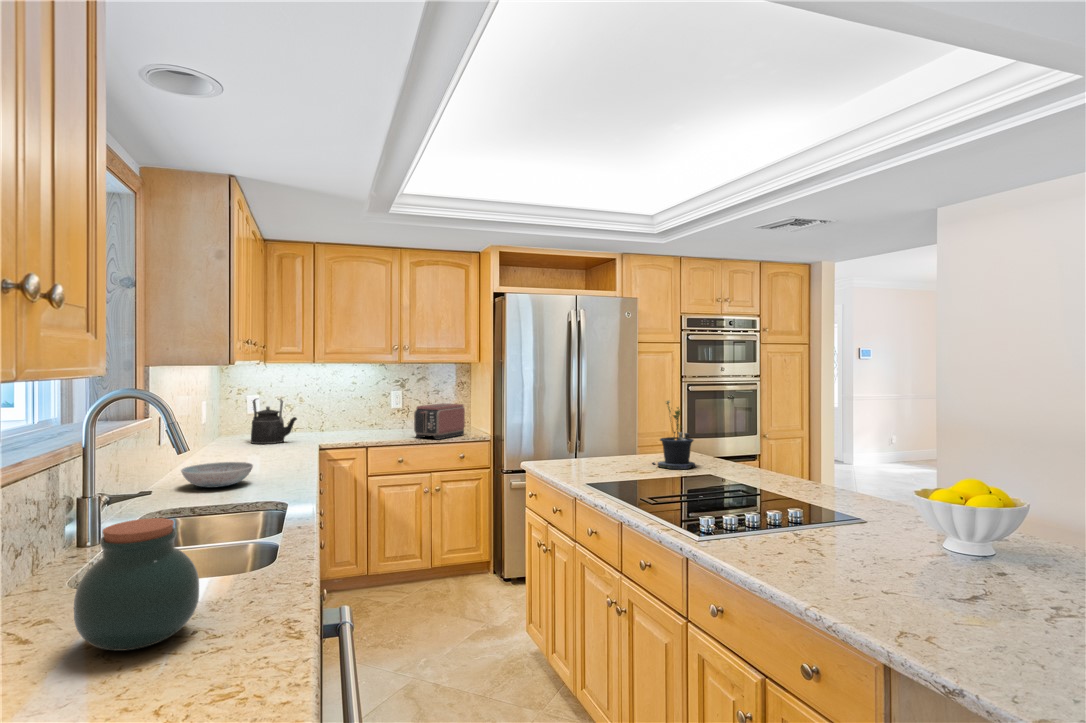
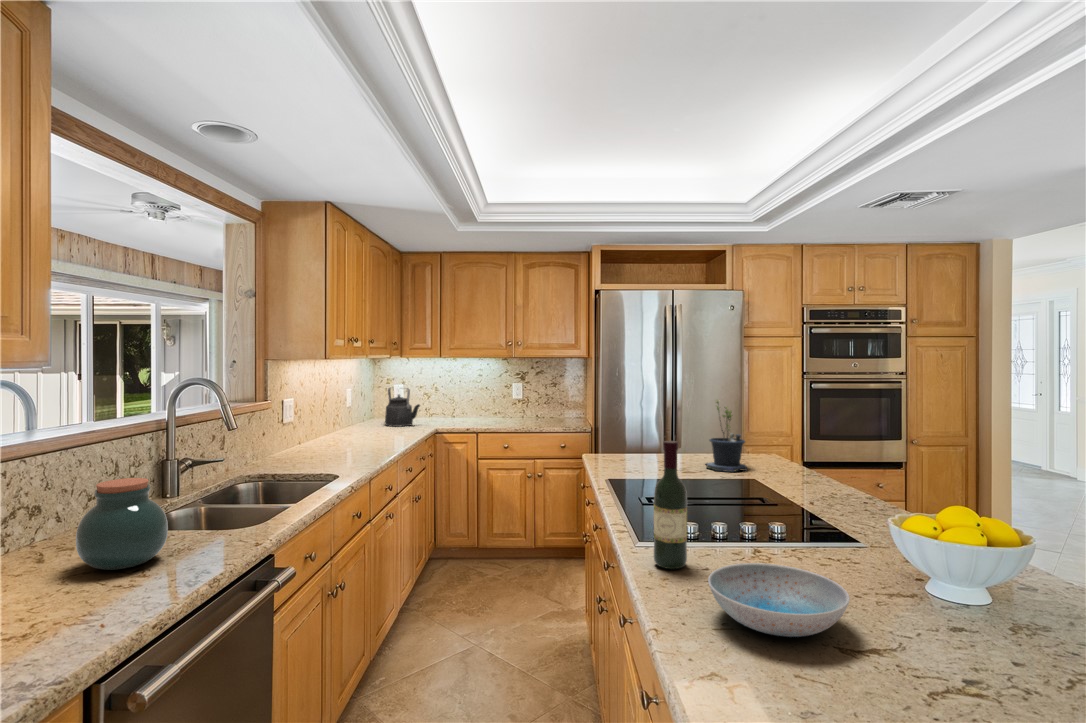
toaster: present [414,404,465,440] -> none [521,396,571,429]
wine bottle: none [746,436,780,561] -> present [654,441,687,569]
dish: present [181,462,253,487] -> present [708,563,850,637]

